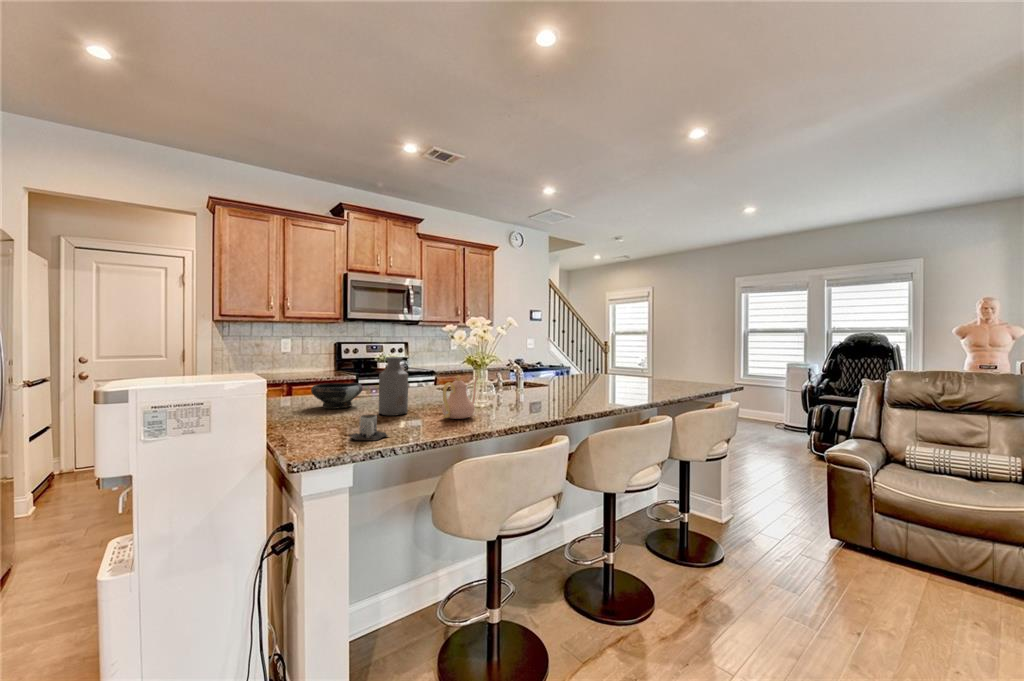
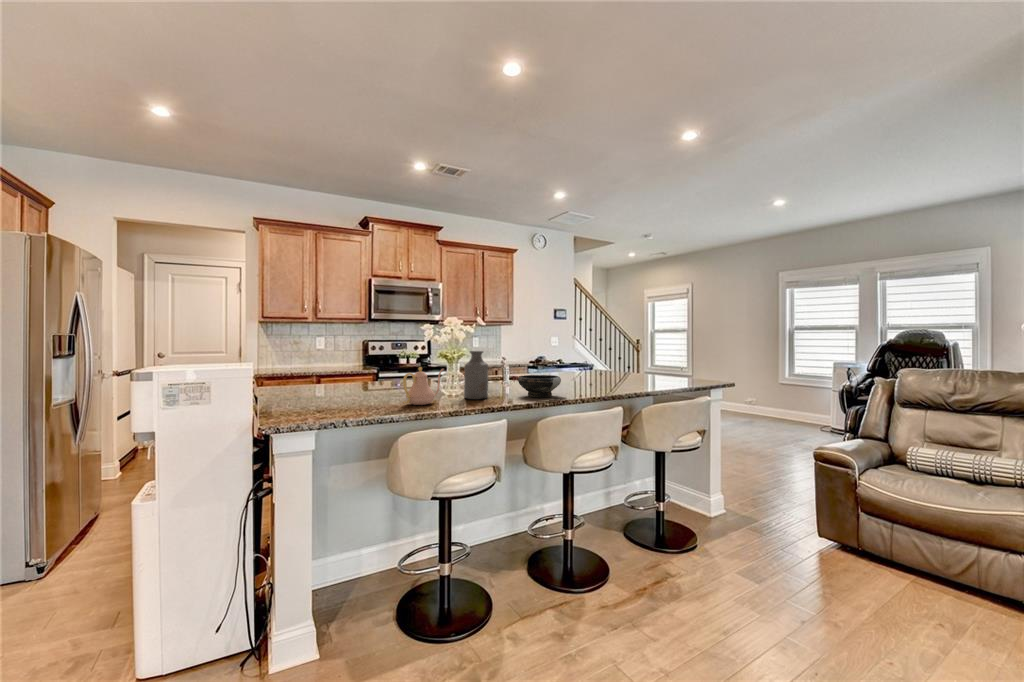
bottle: present [379,357,408,416] -> present [464,351,488,400]
bowl: present [311,383,363,409] -> present [518,375,561,397]
mug: present [349,415,388,440] -> none [314,398,349,418]

